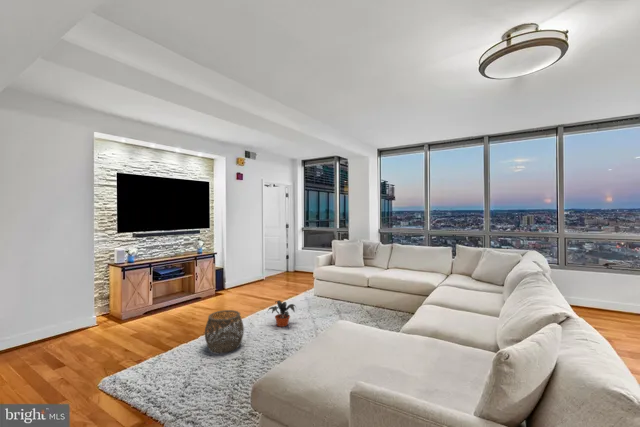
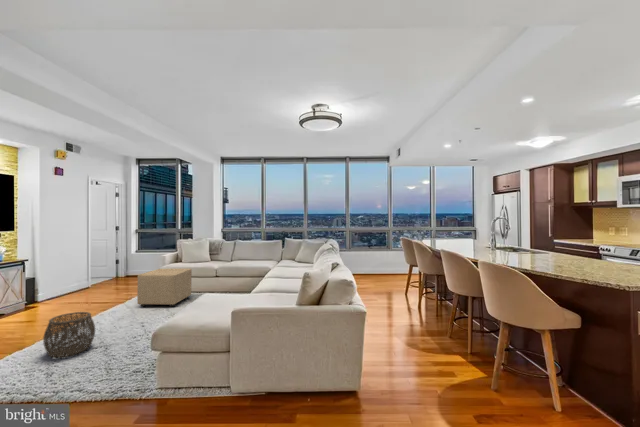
ottoman: none [291,270,342,314] -> present [137,269,192,307]
potted plant: present [269,301,295,327] -> none [116,299,149,323]

